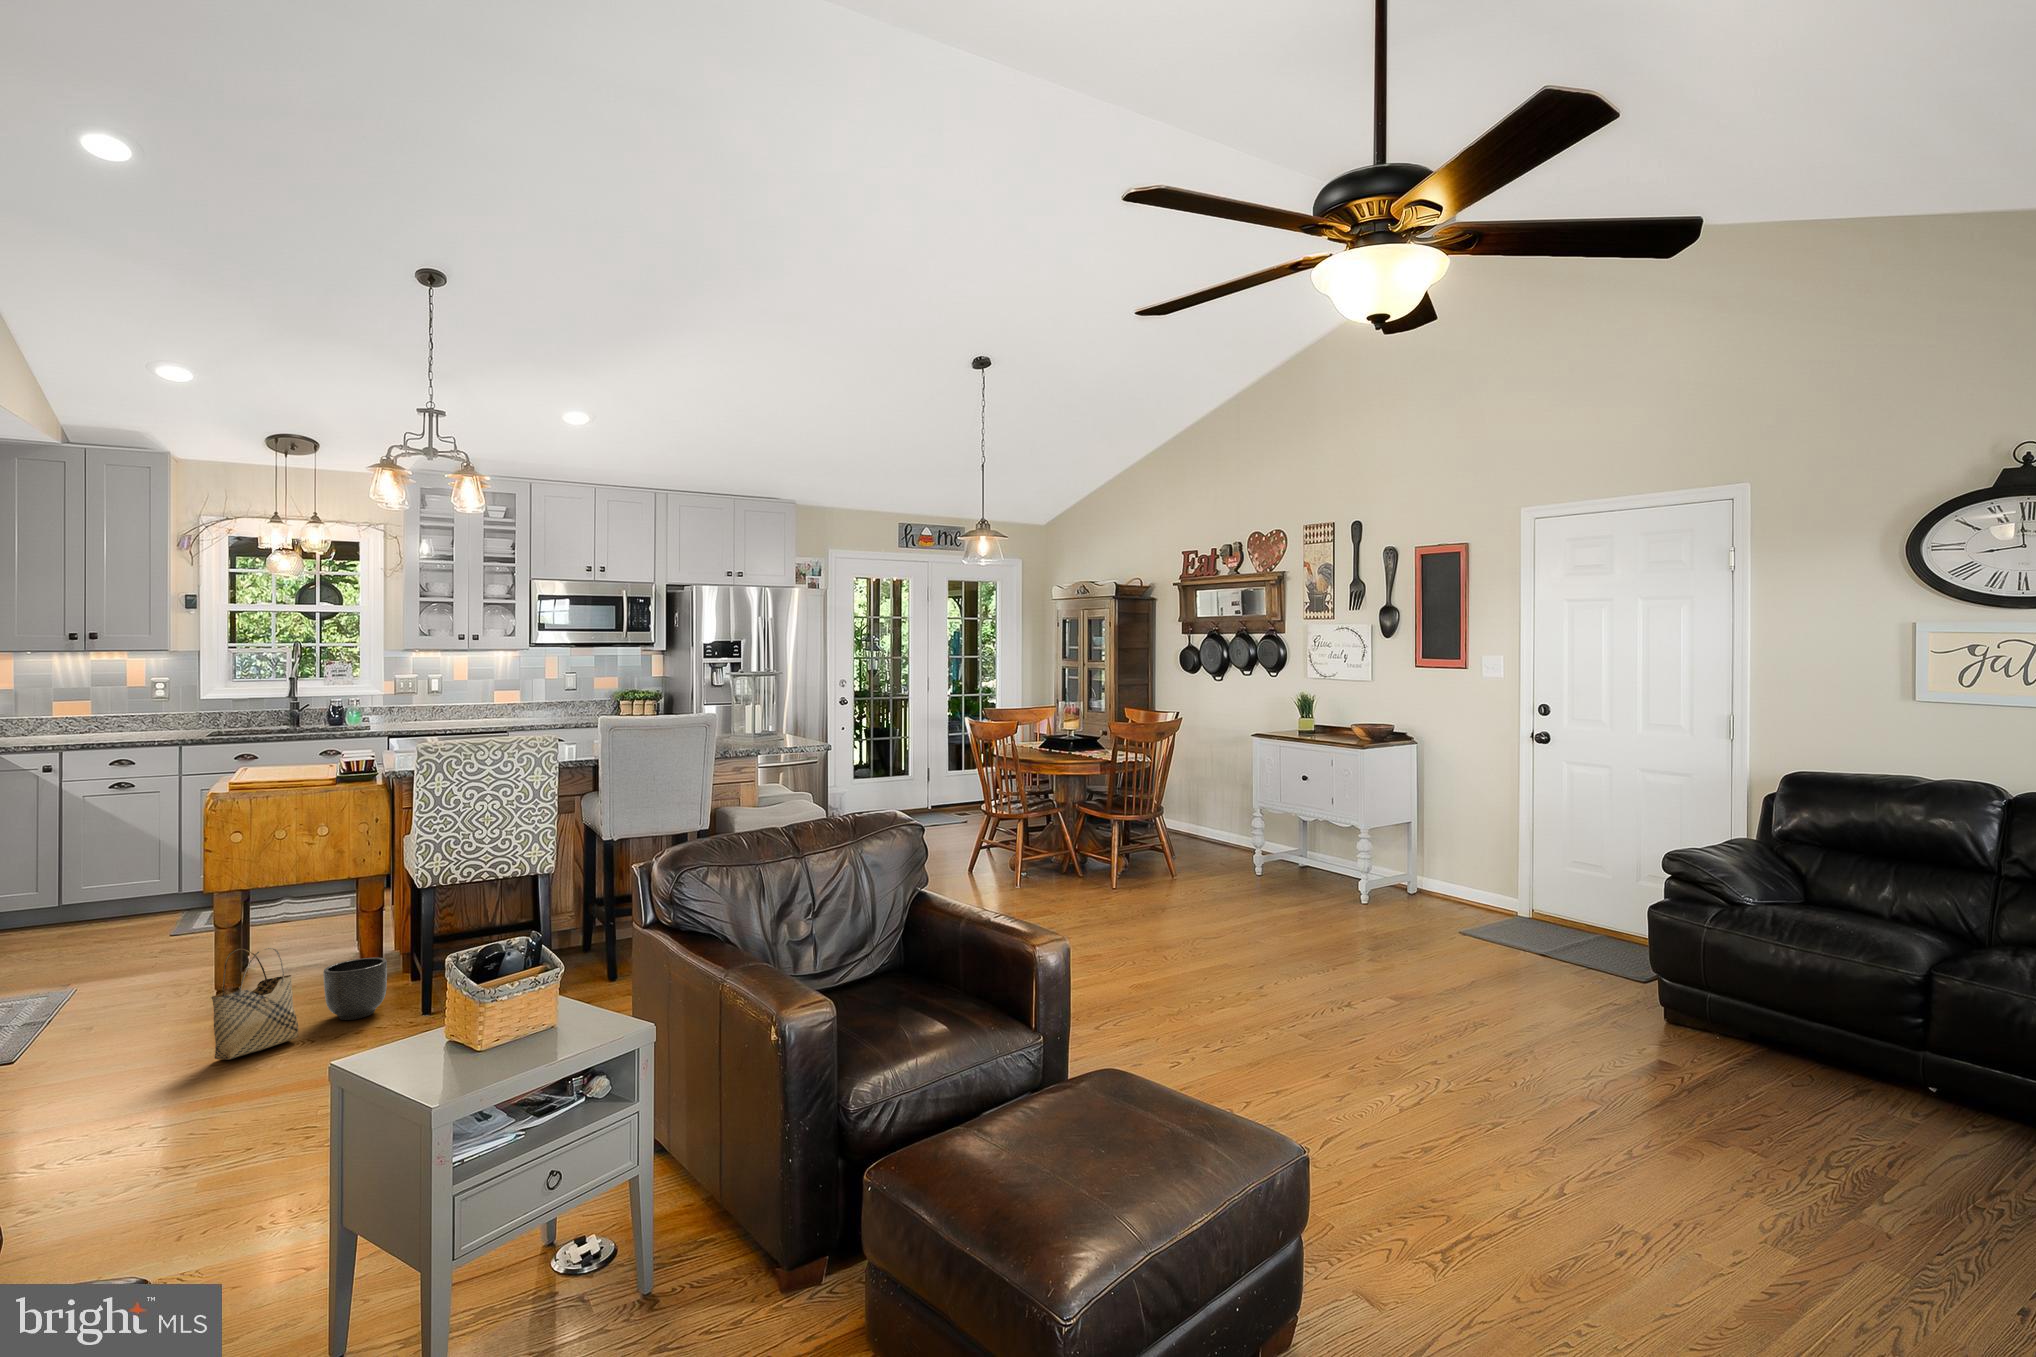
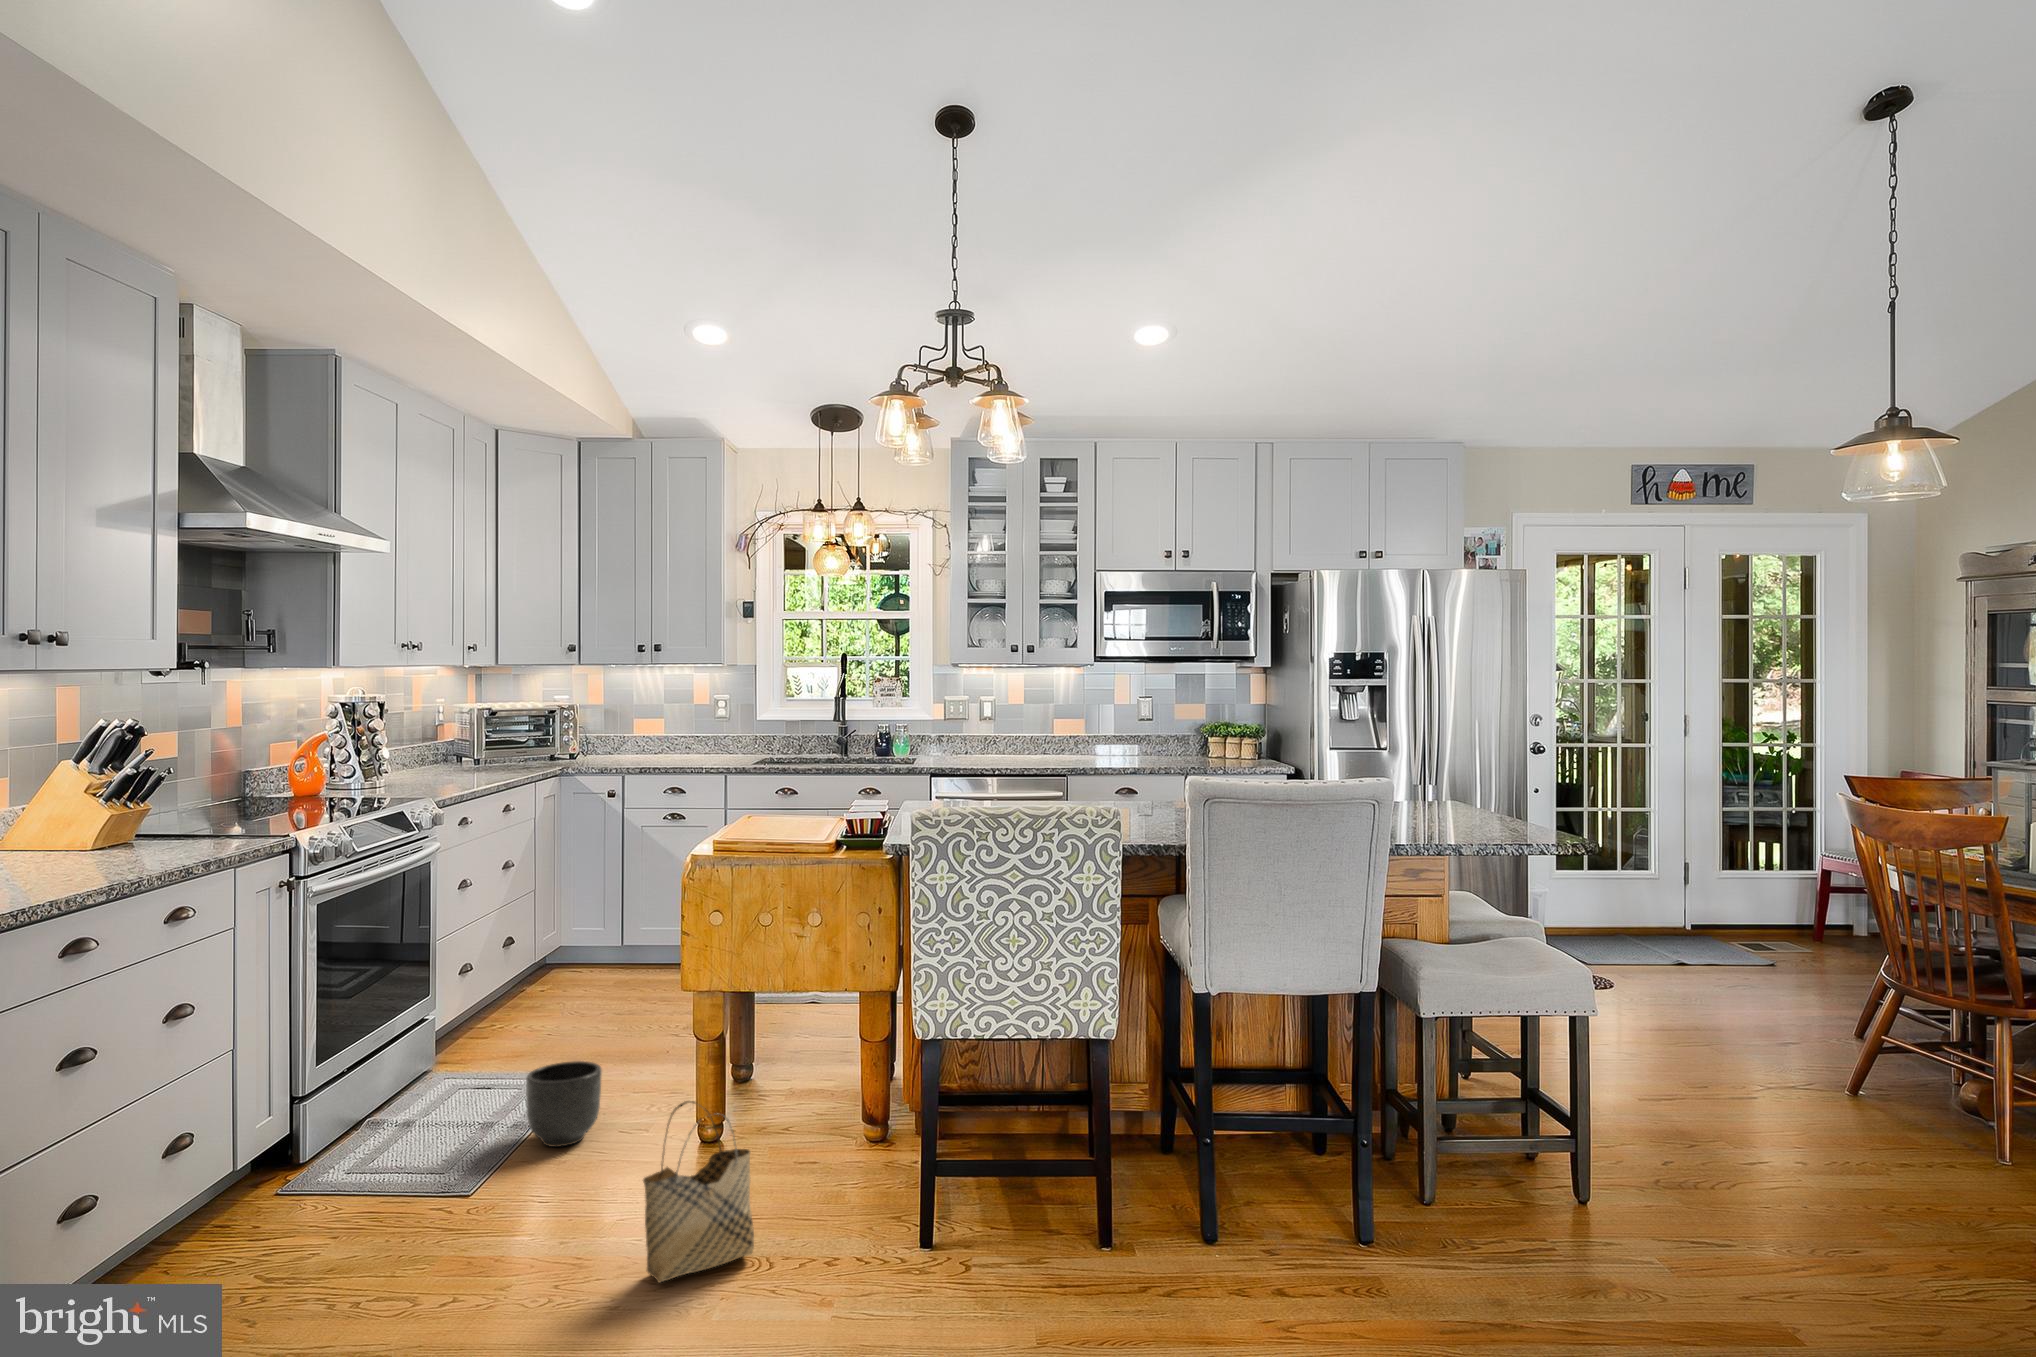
planter: present [323,958,387,1020] -> present [526,1061,602,1147]

